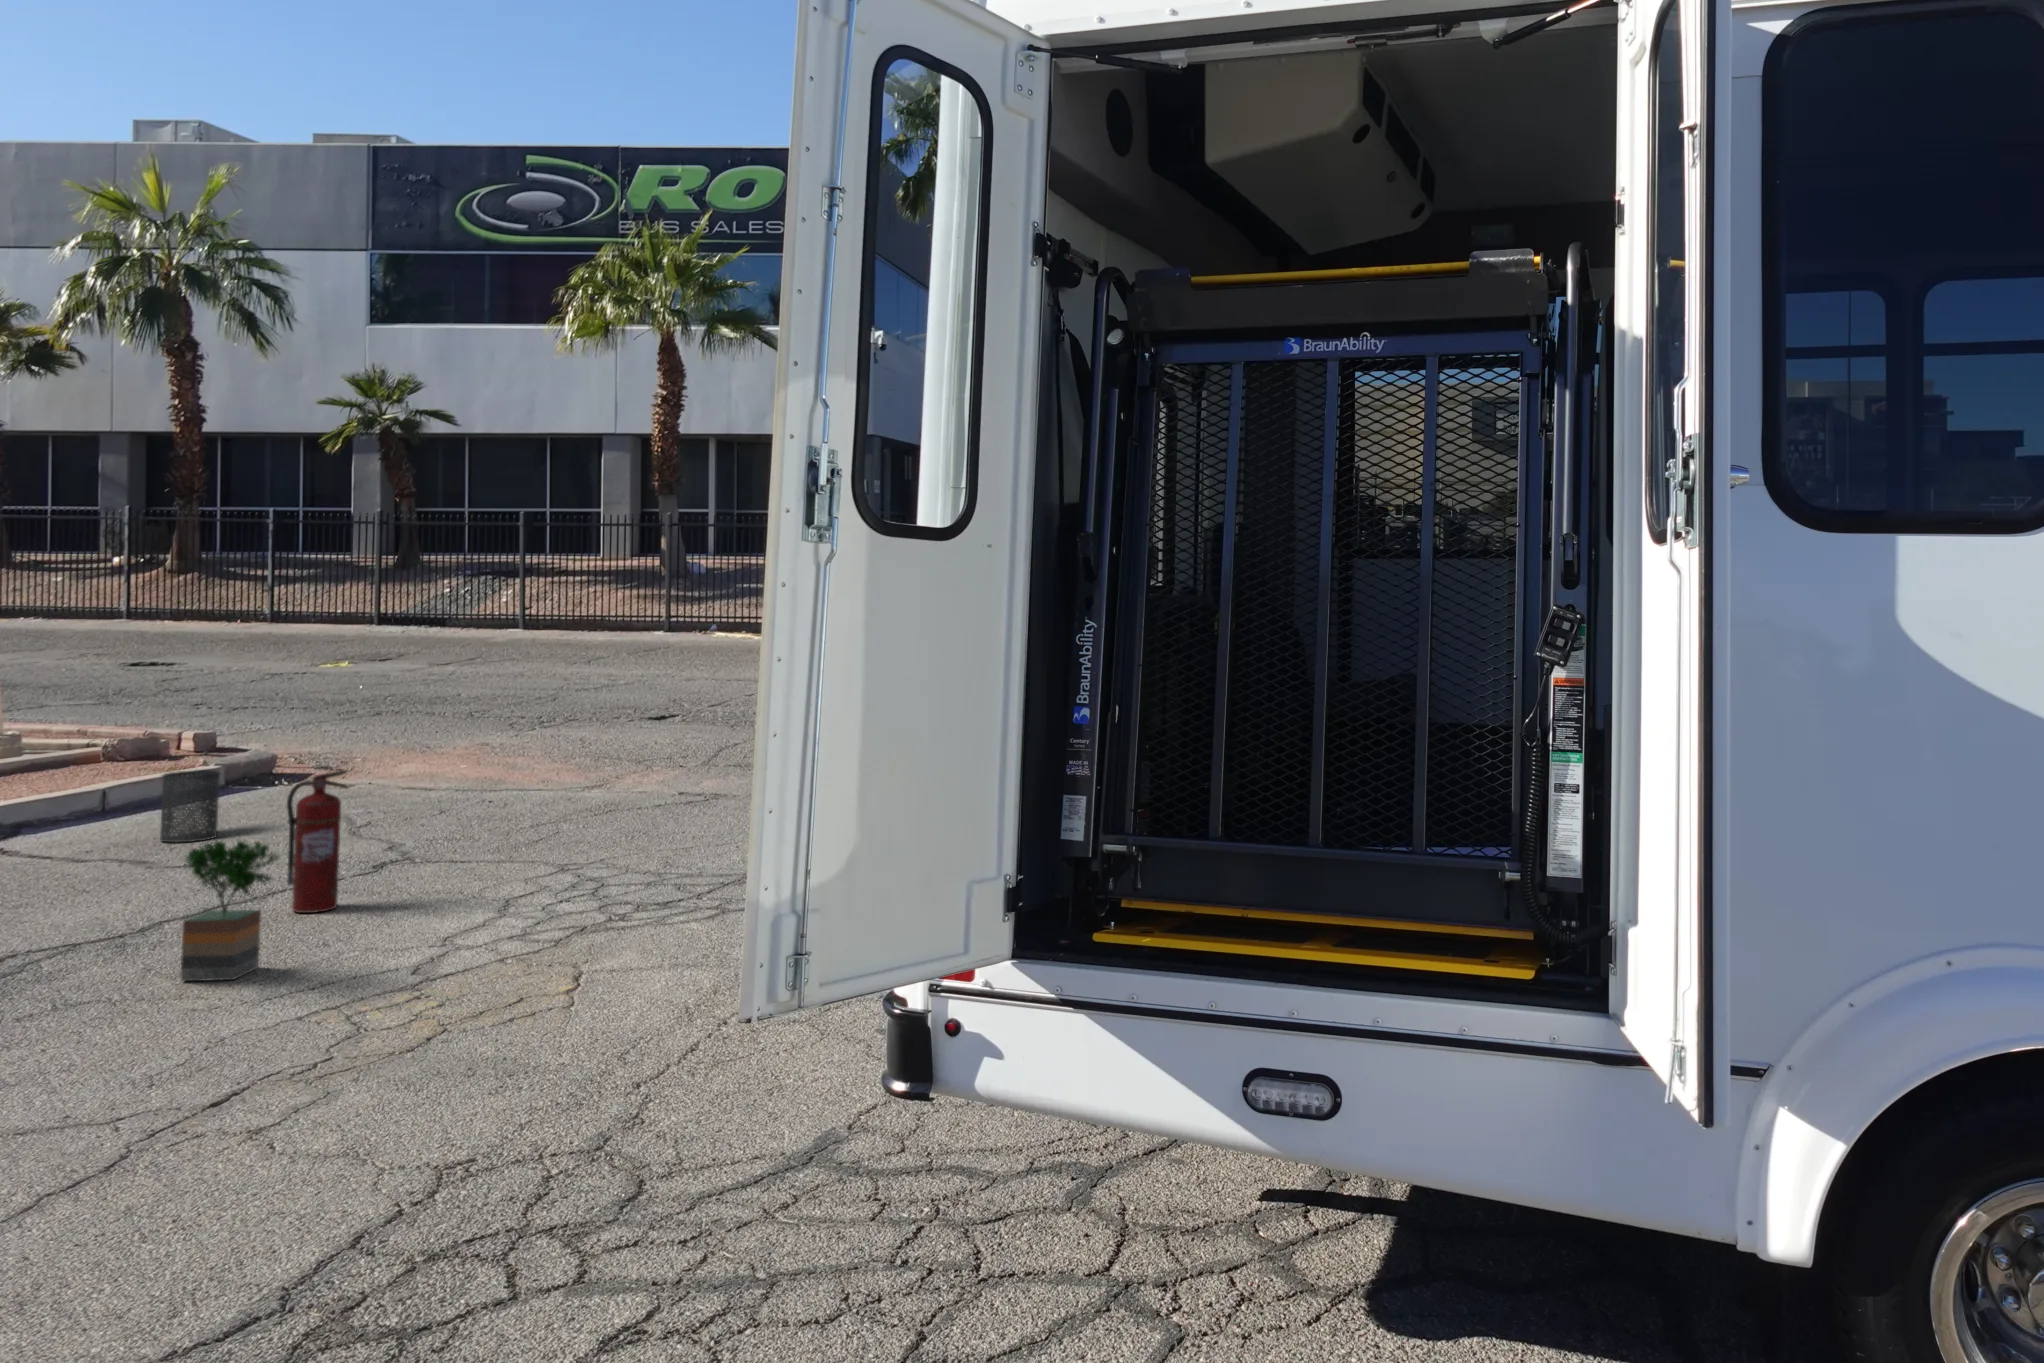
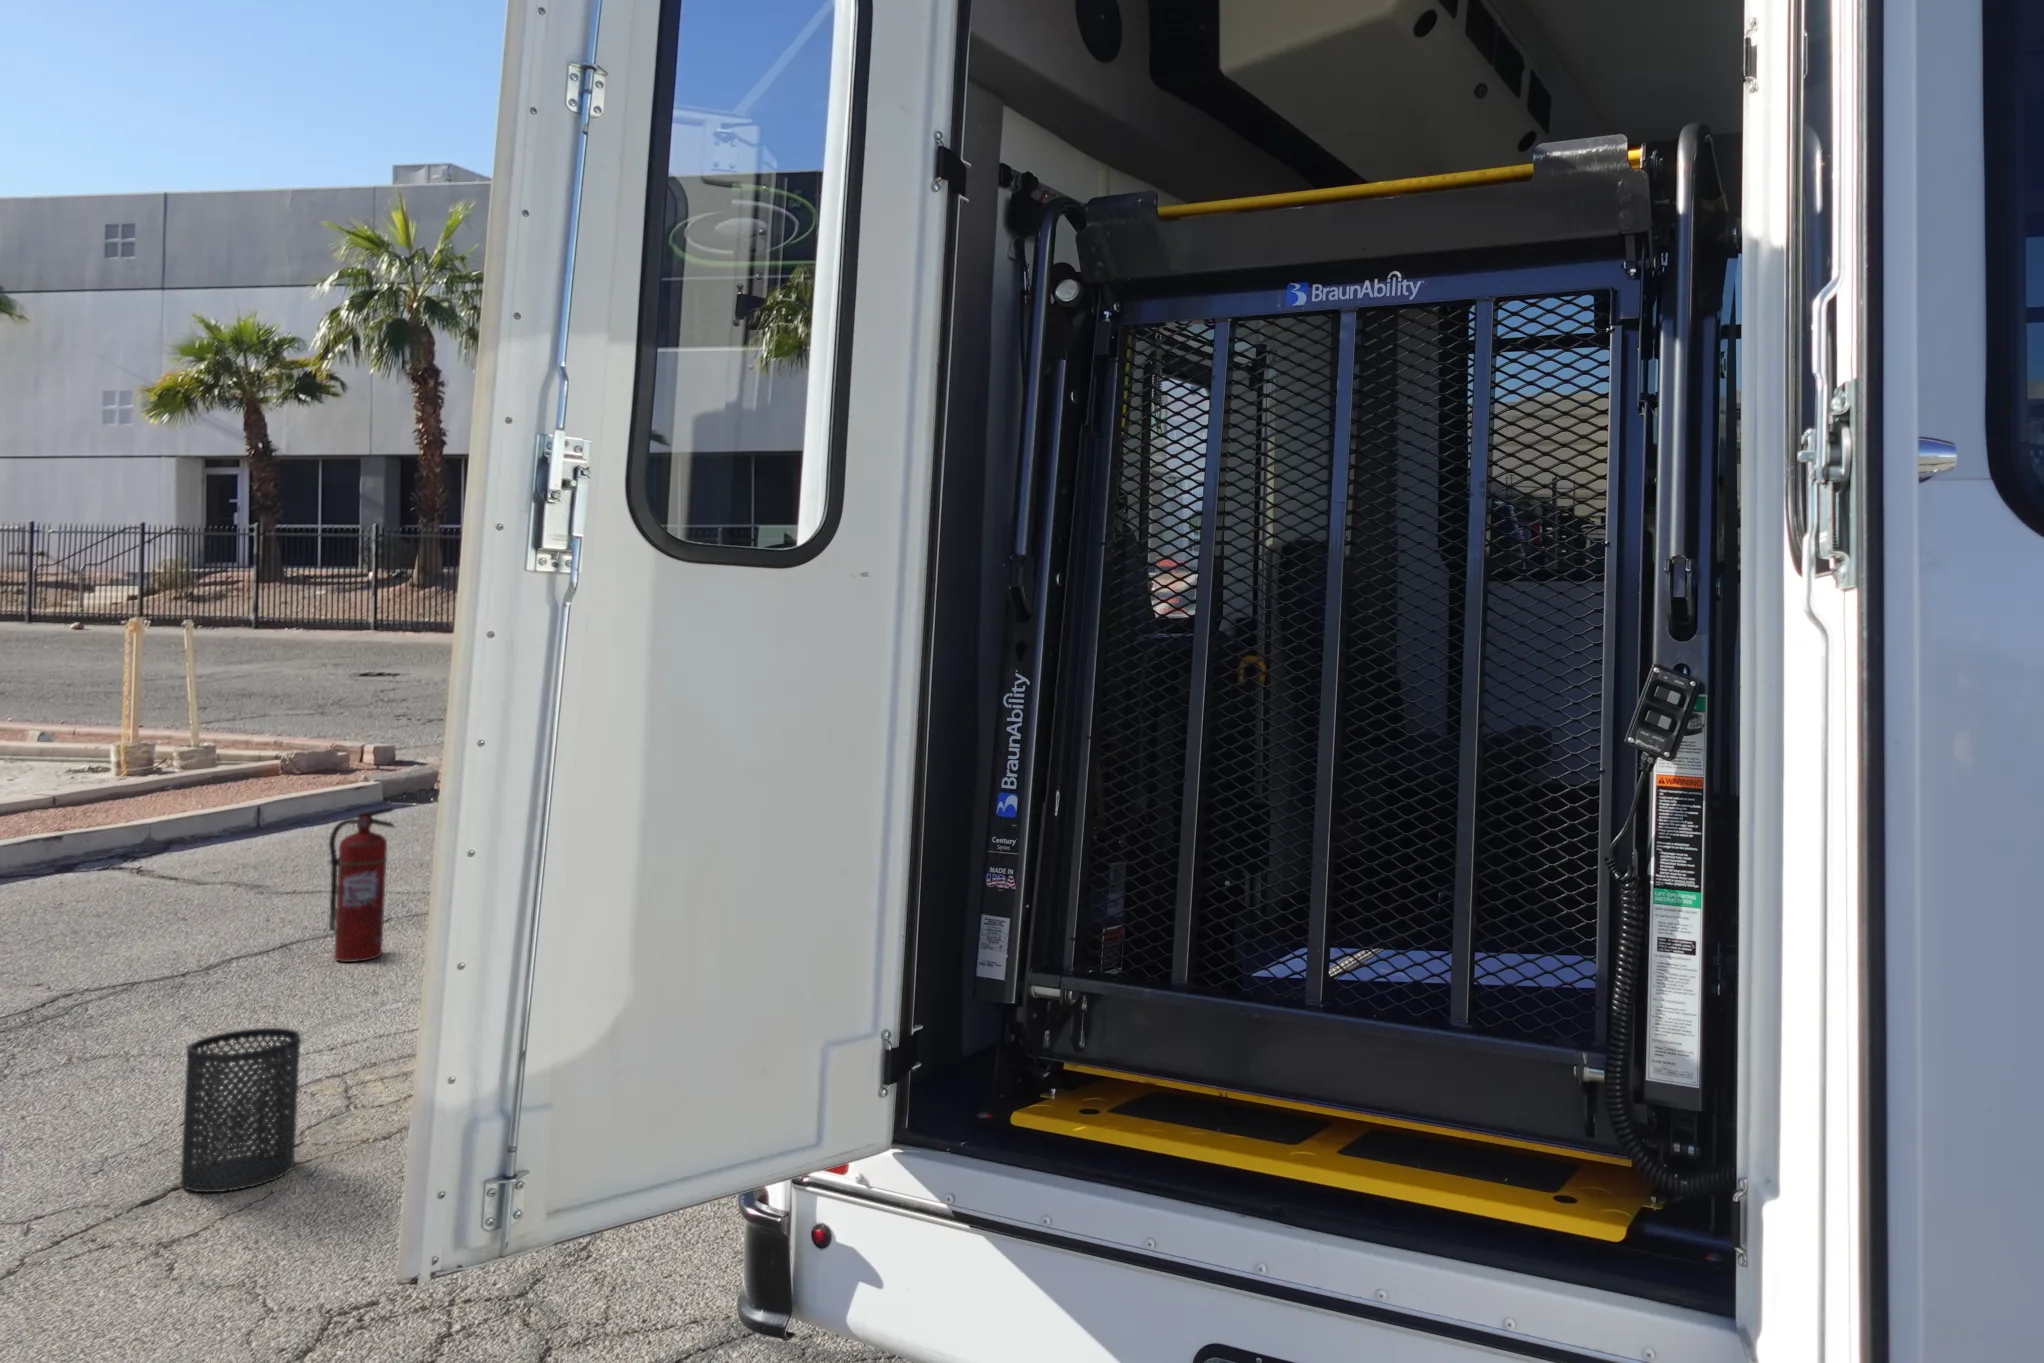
trash can: present [160,770,220,842] -> present [181,1028,301,1192]
potted tree: present [180,841,279,981] -> none [170,888,286,1046]

